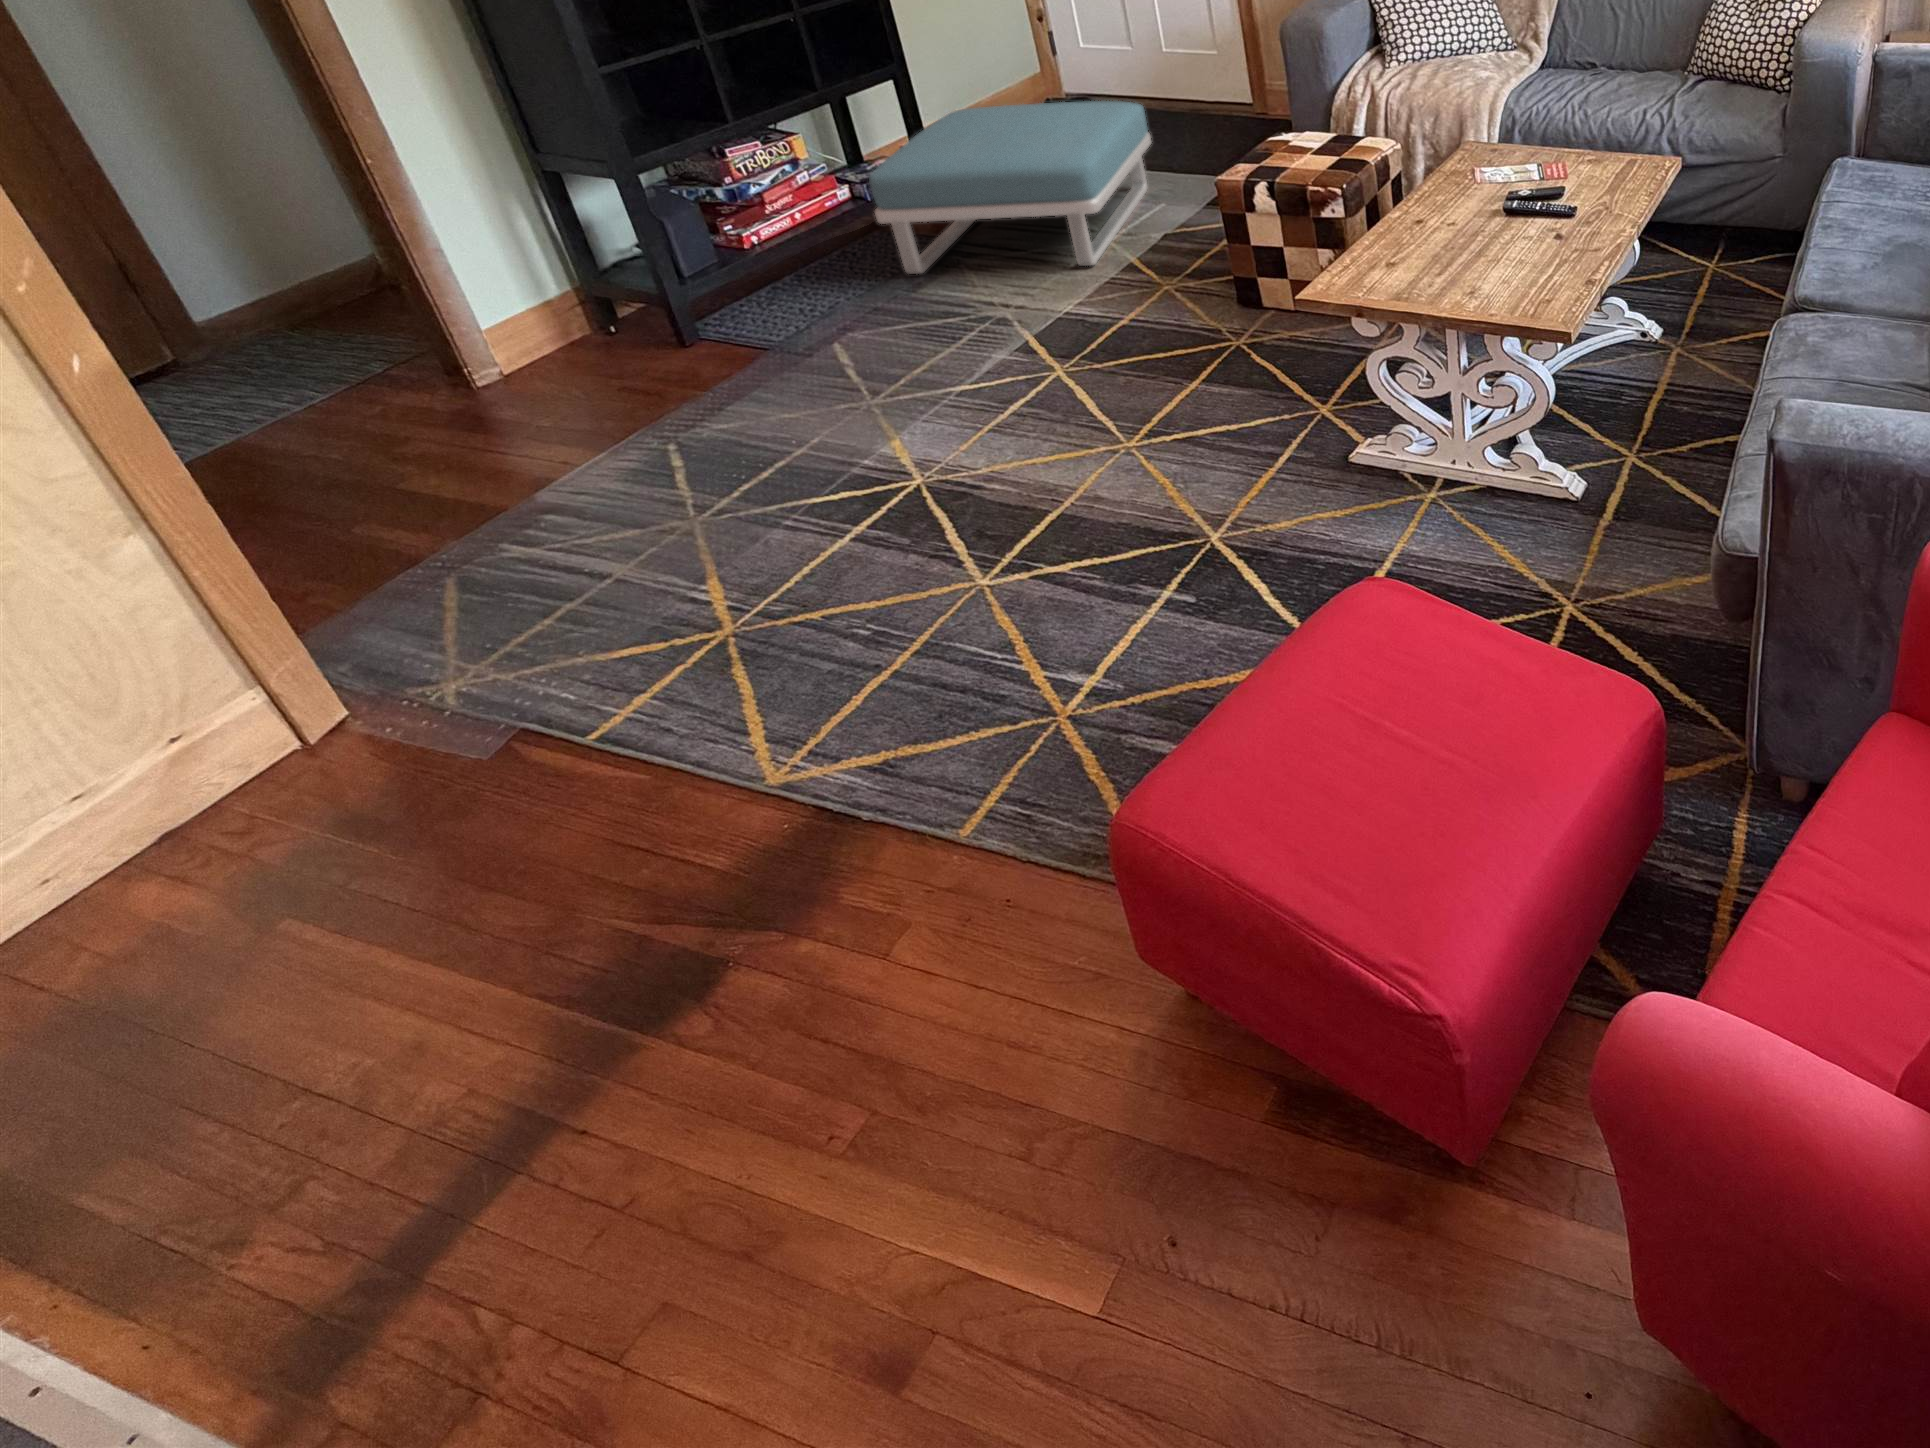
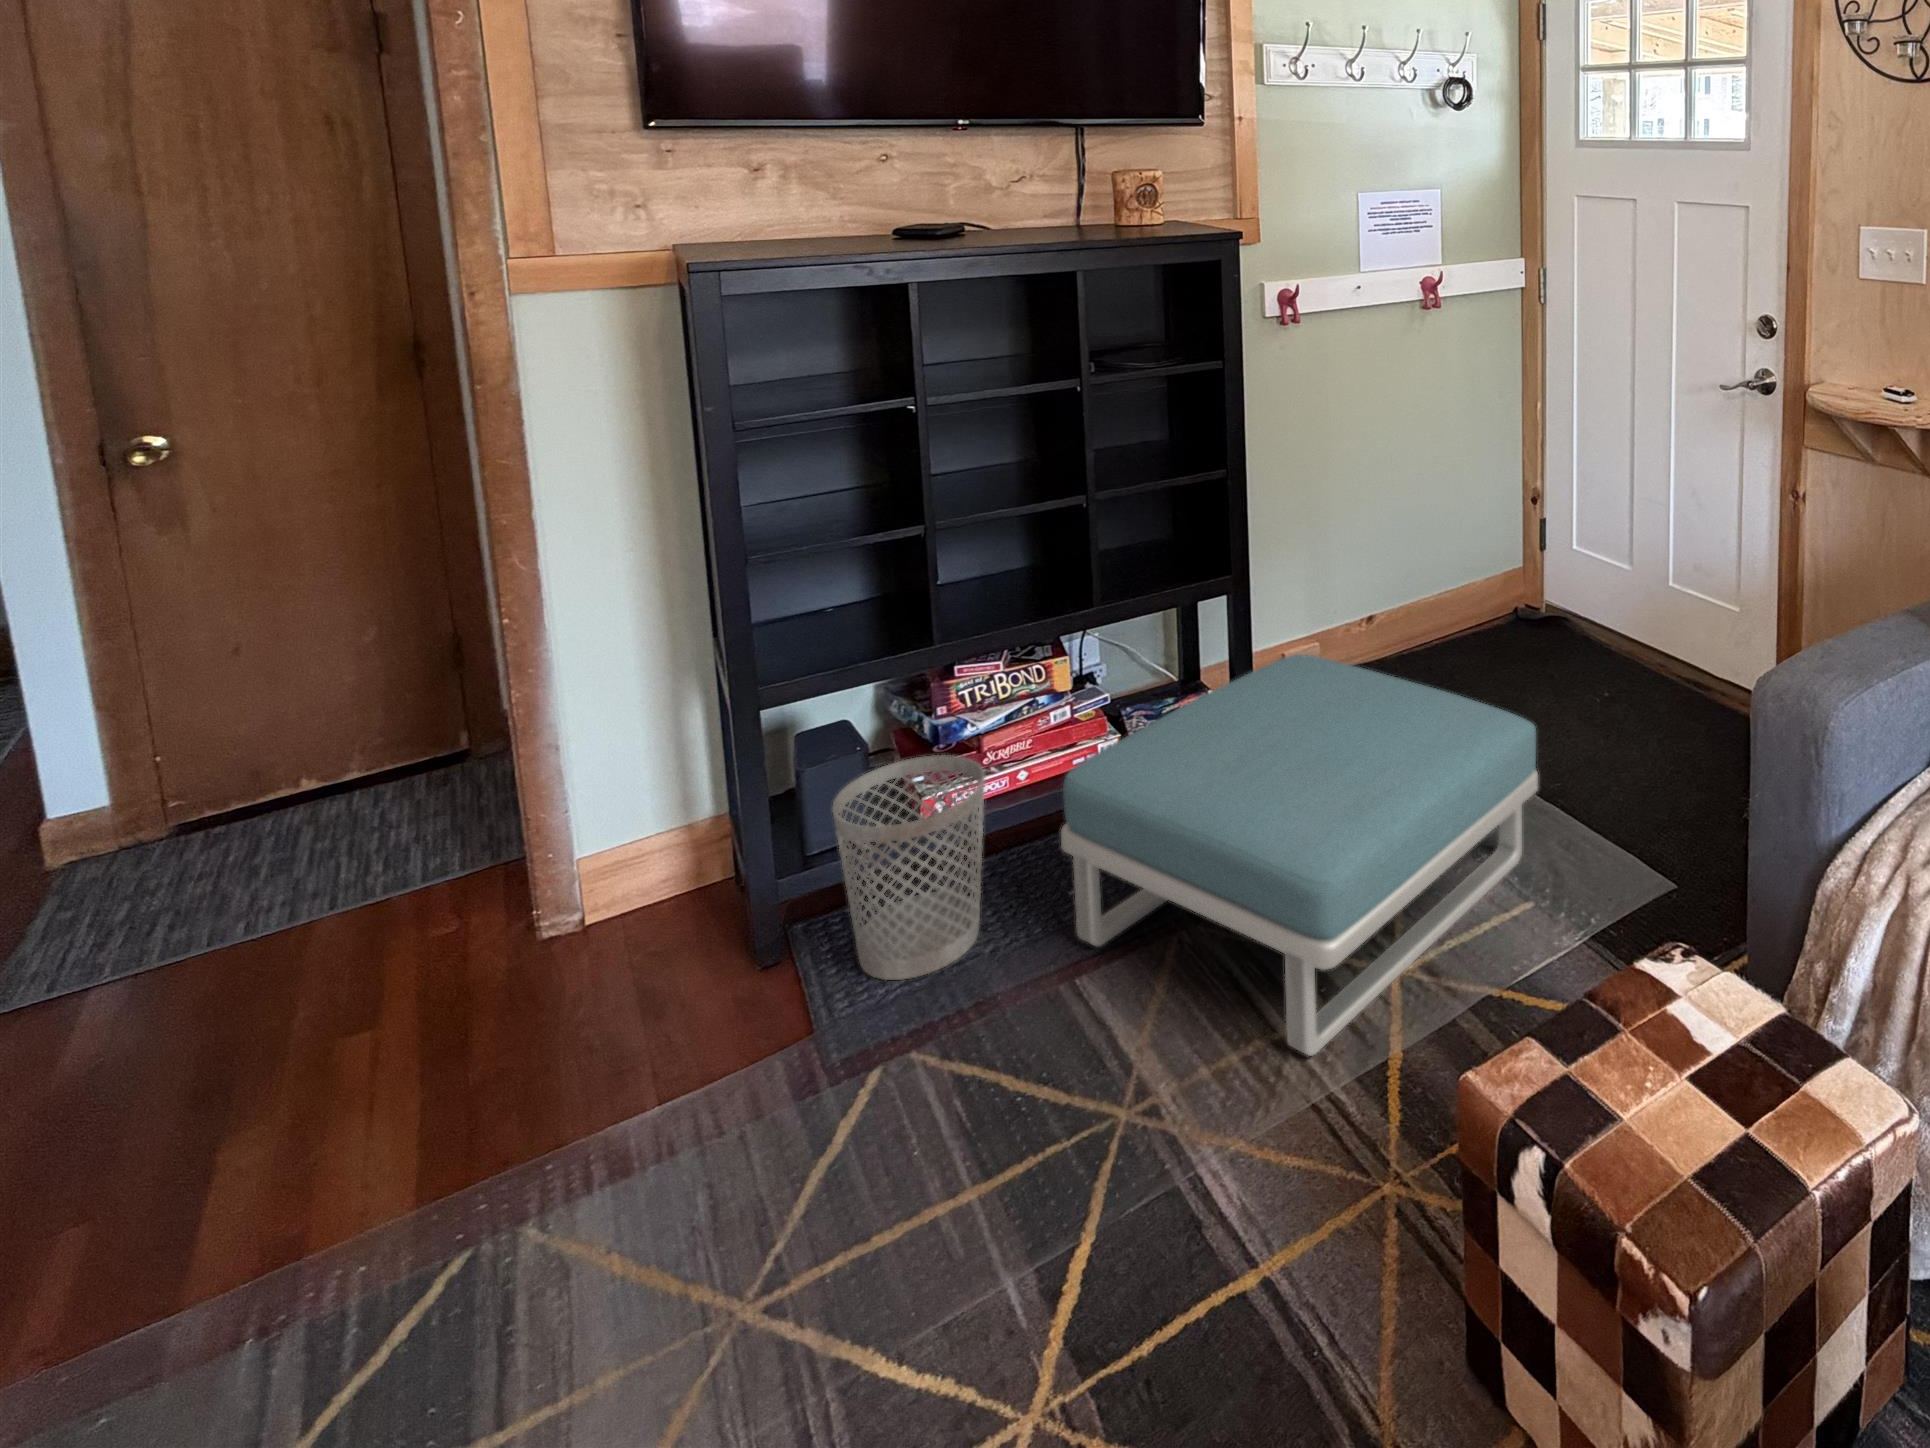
wastebasket: none [713,191,835,320] -> present [833,755,985,980]

